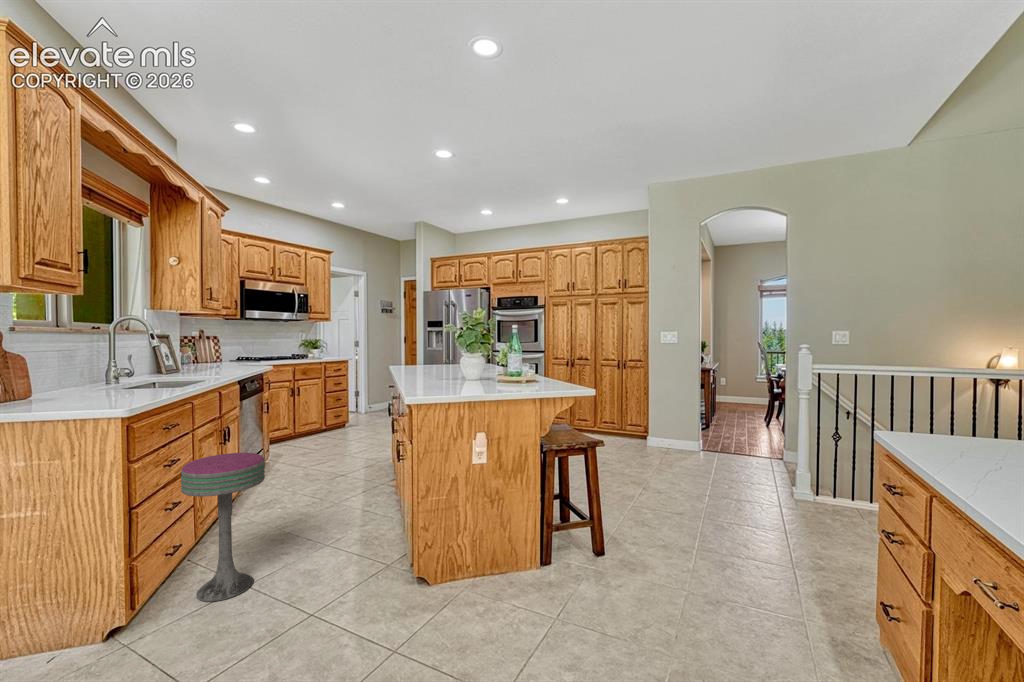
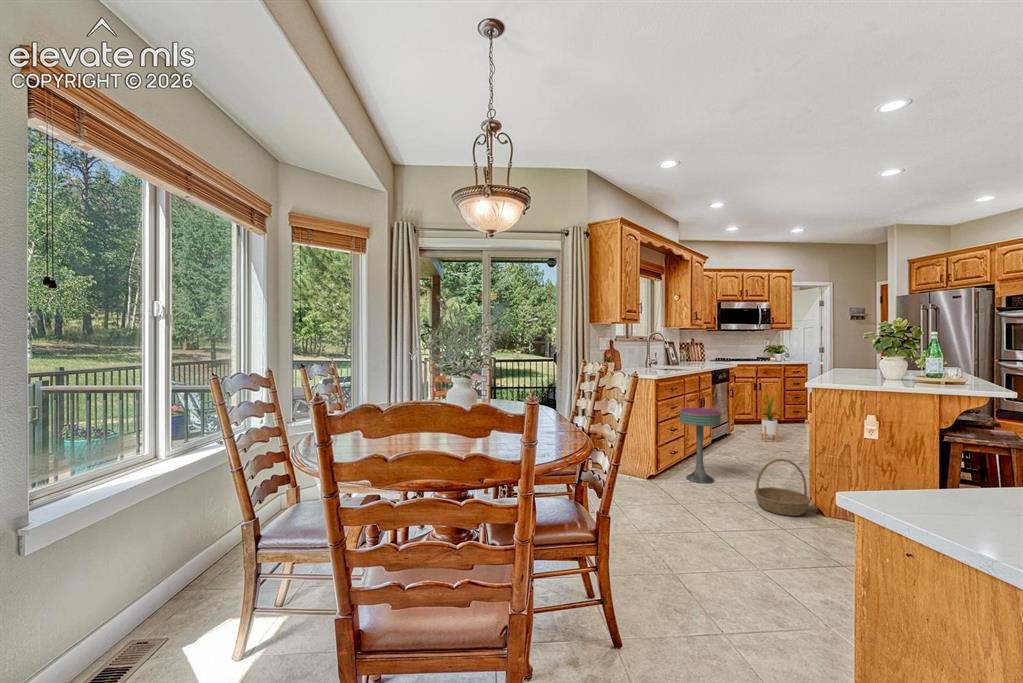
house plant: none [294,392,336,465] -> present [760,392,780,442]
basket: none [332,522,414,622] -> present [754,459,811,516]

